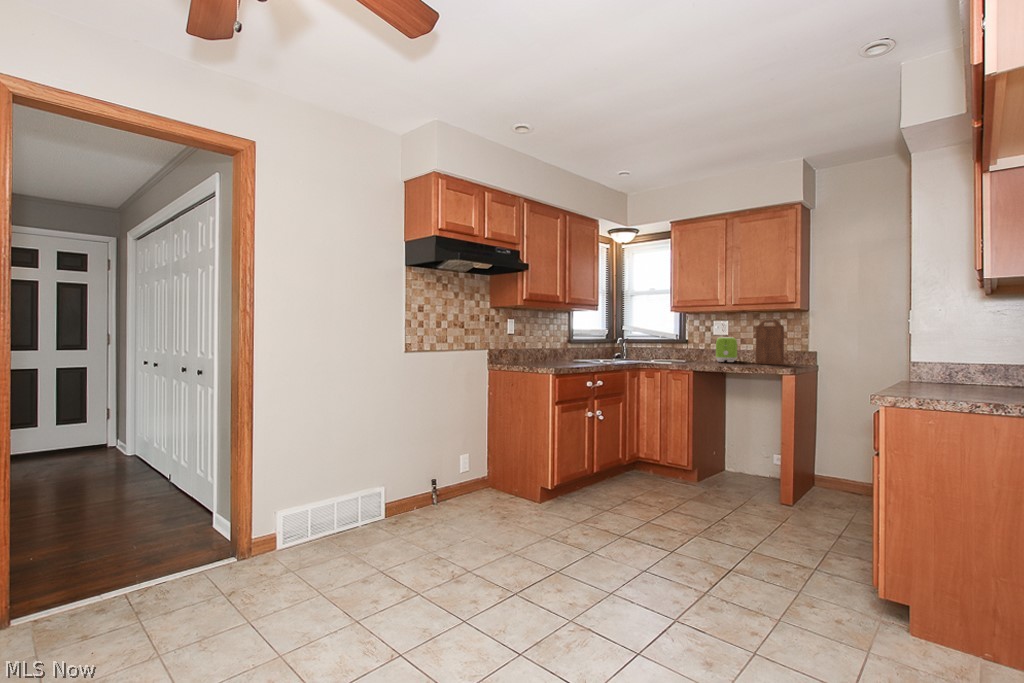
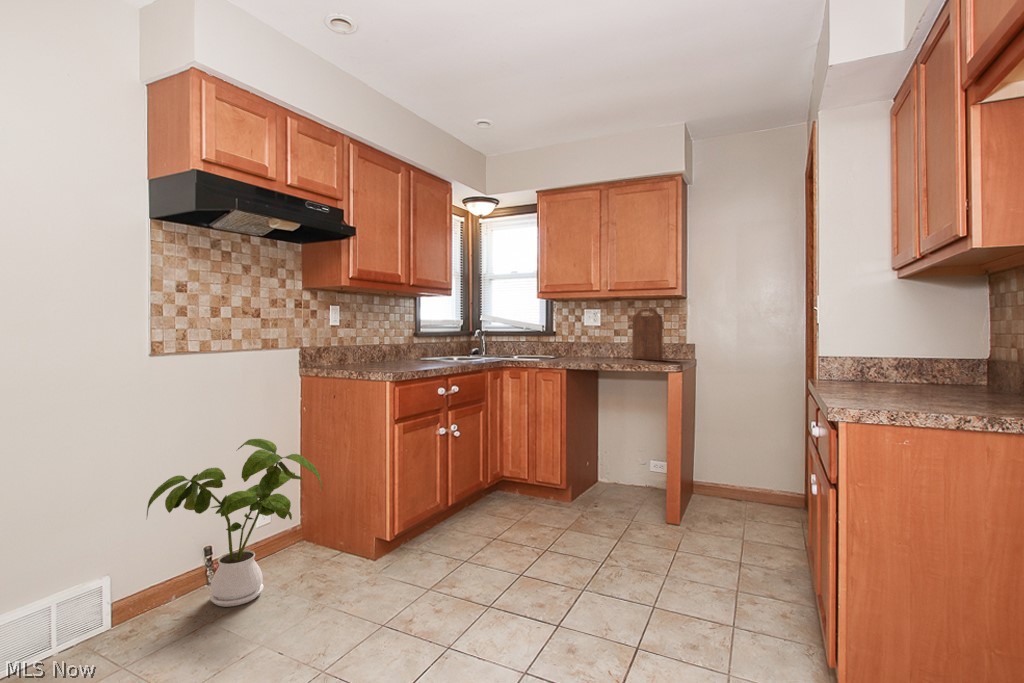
toaster: present [716,337,737,362] -> none [588,329,611,358]
house plant: none [402,408,507,517] -> present [147,439,322,607]

